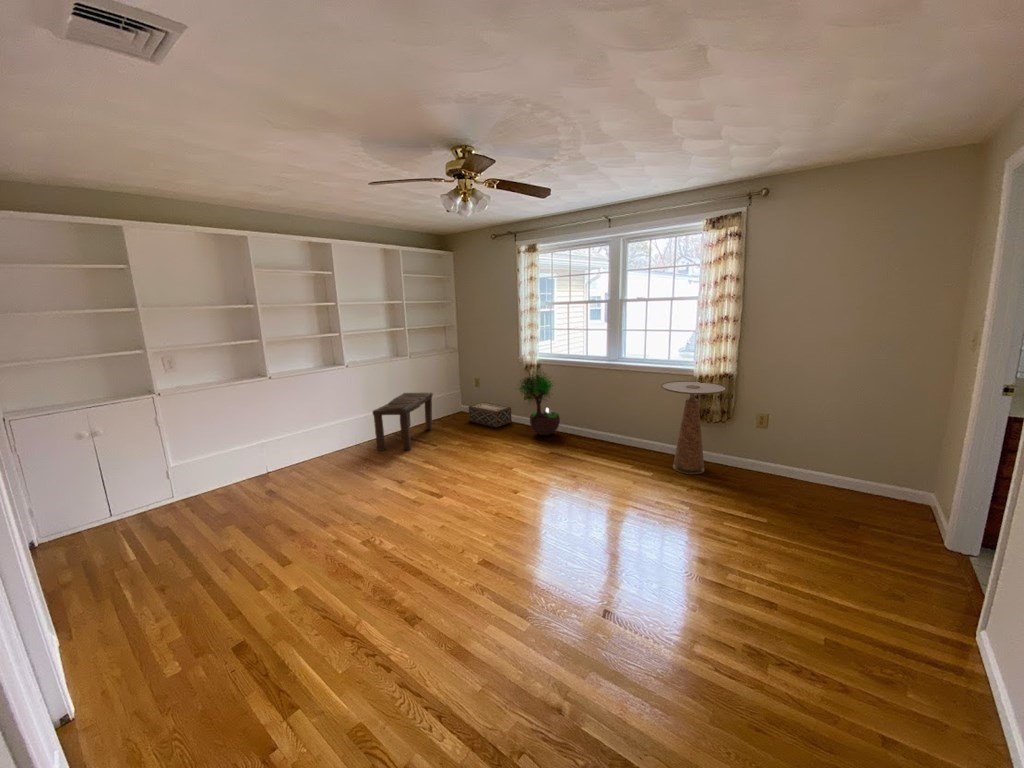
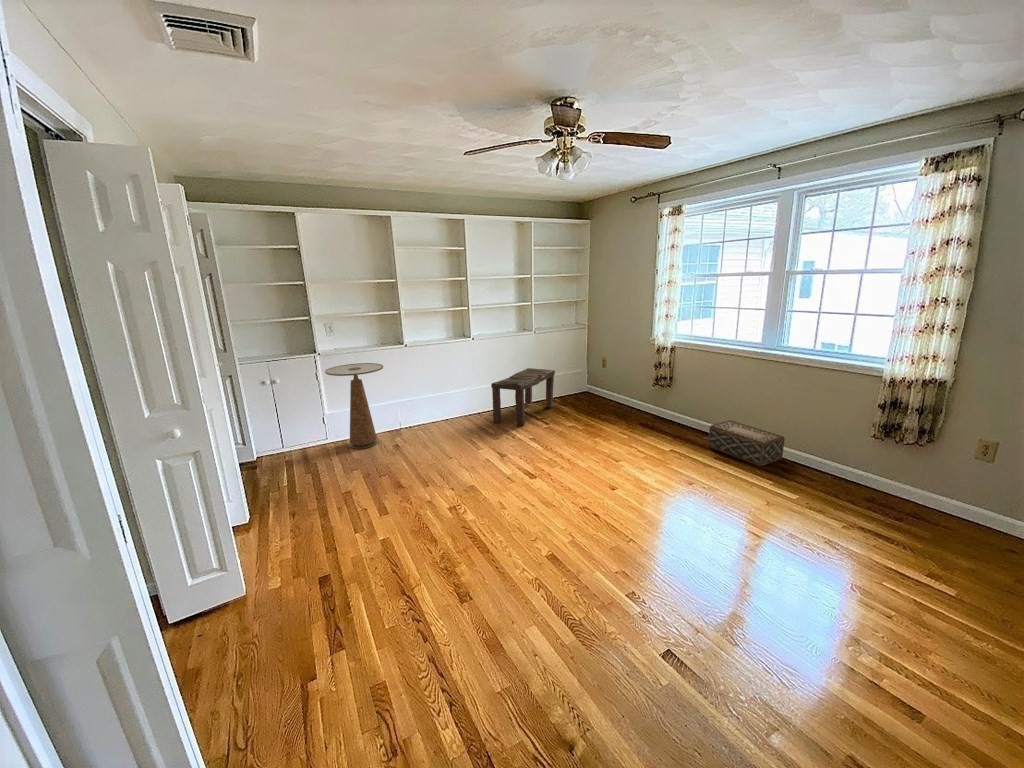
potted tree: present [520,372,560,435] -> none [639,351,692,429]
side table: present [661,381,726,474] -> present [325,363,383,449]
woven basket: present [469,402,512,427] -> present [708,420,785,466]

